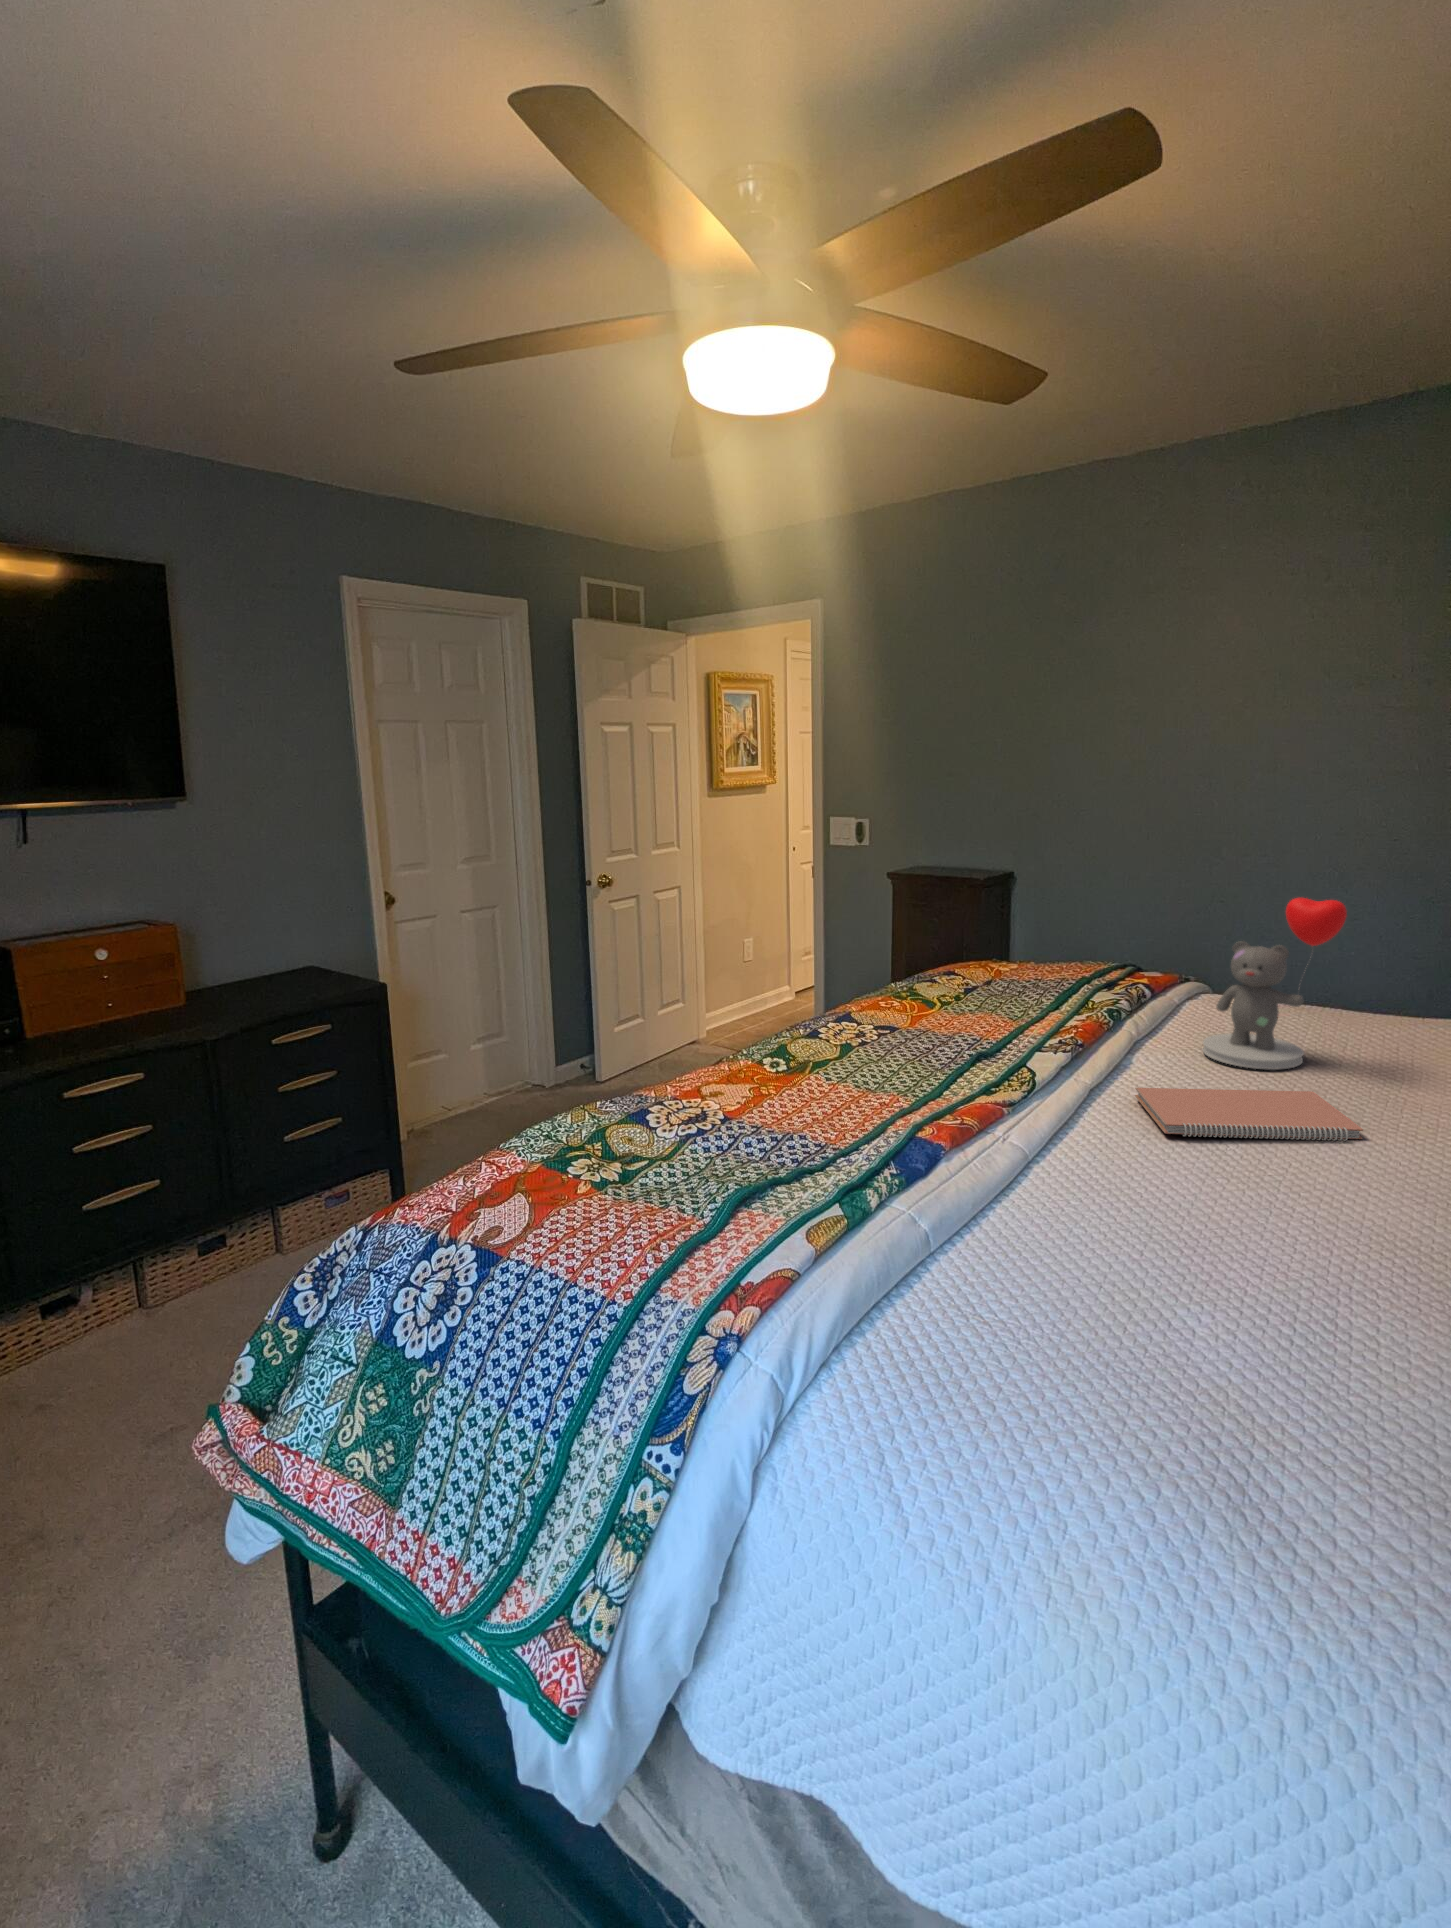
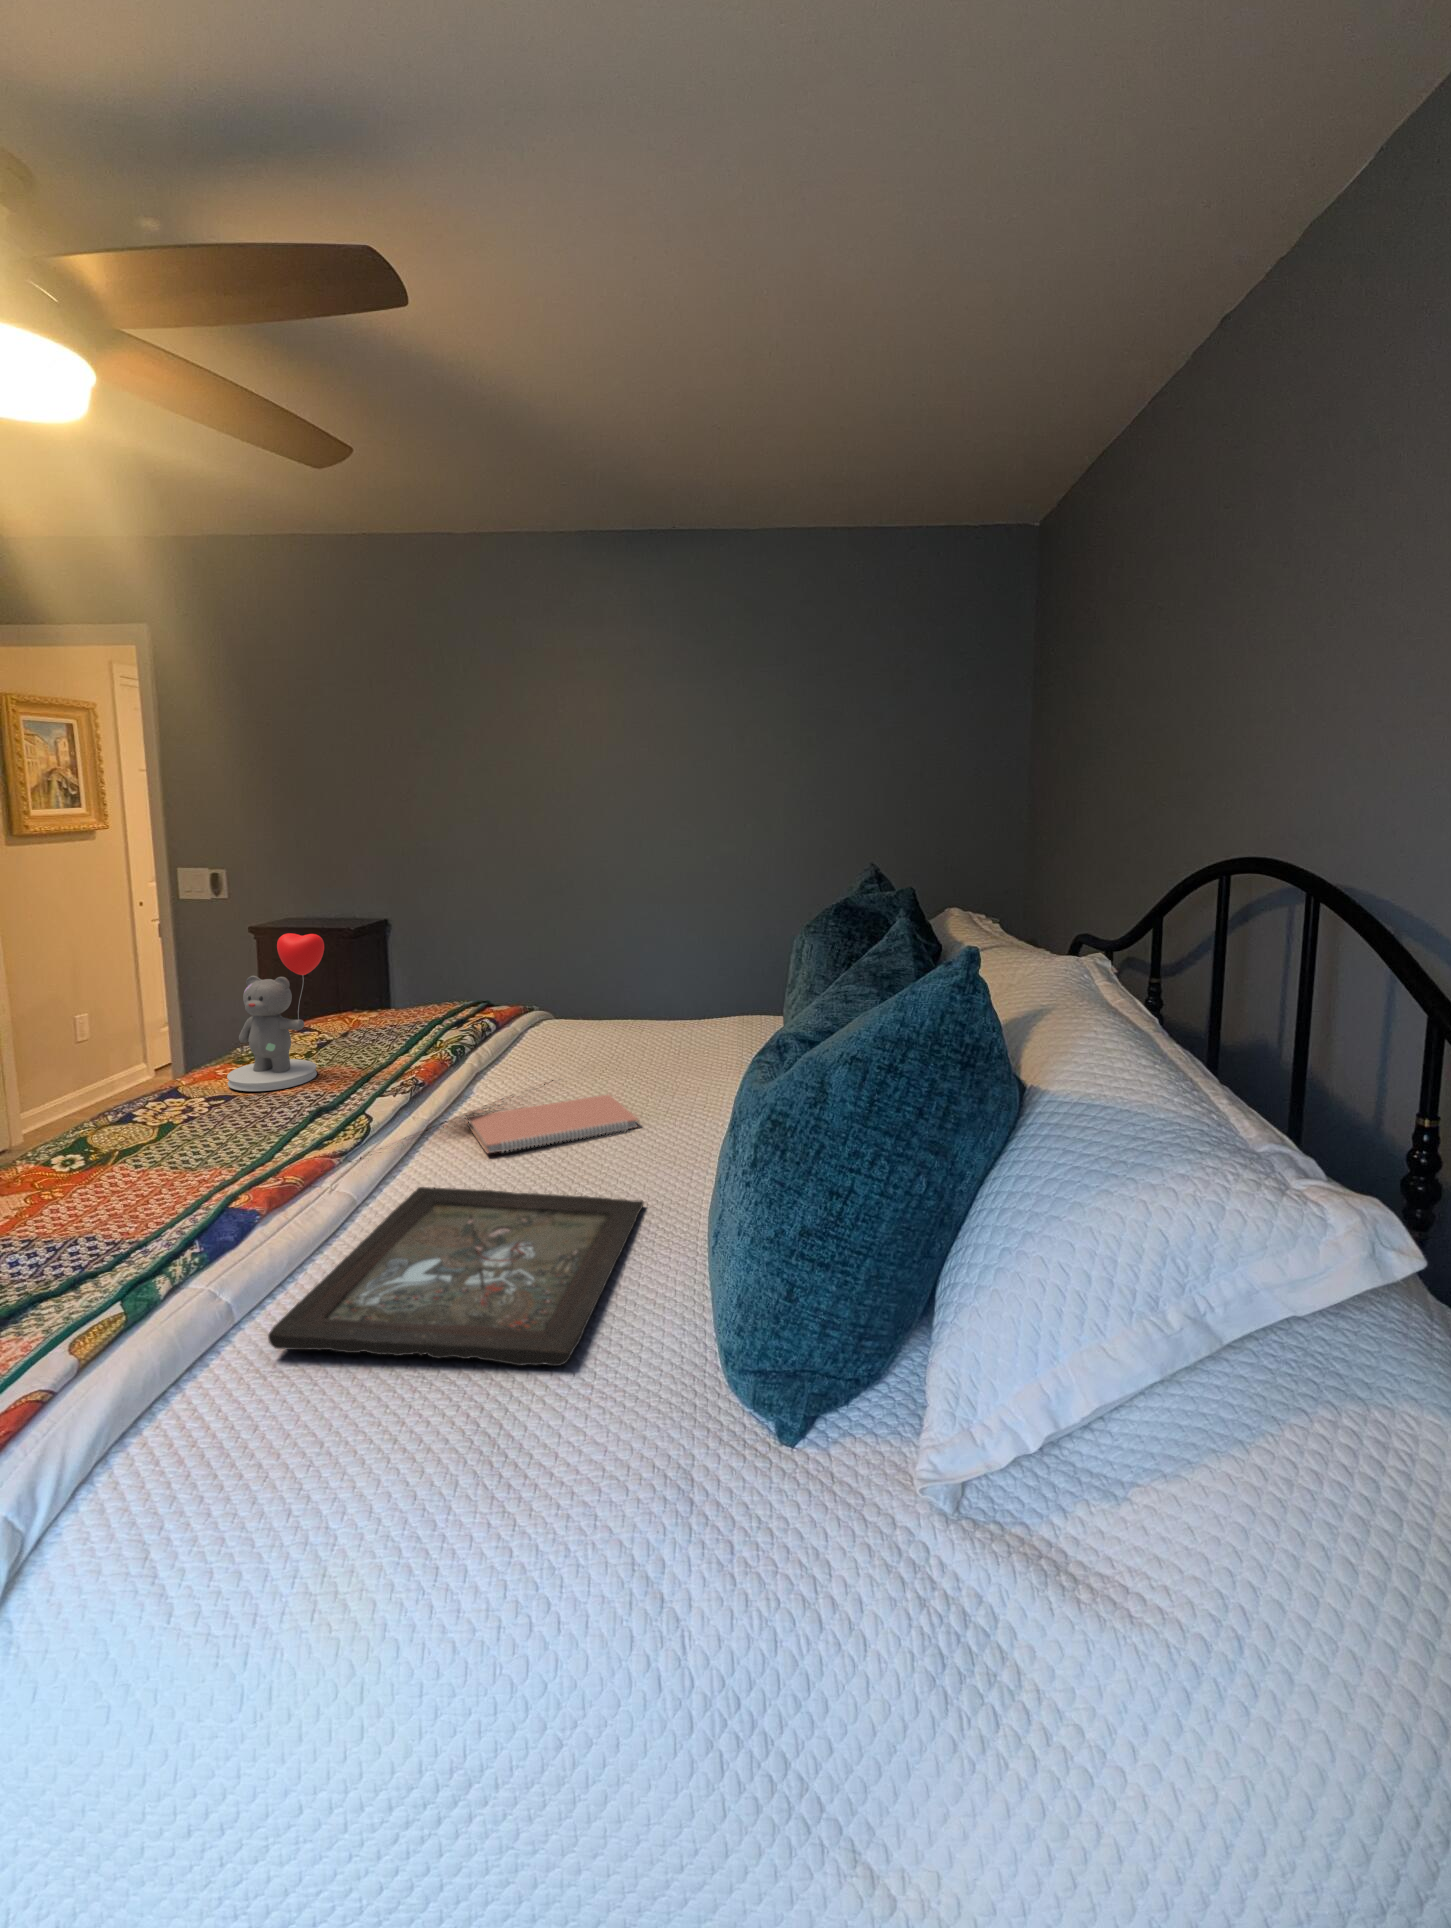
teddy bear: present [1203,898,1347,1070] -> present [227,933,324,1091]
tray: none [968,1155,1393,1414] -> present [268,1187,643,1366]

